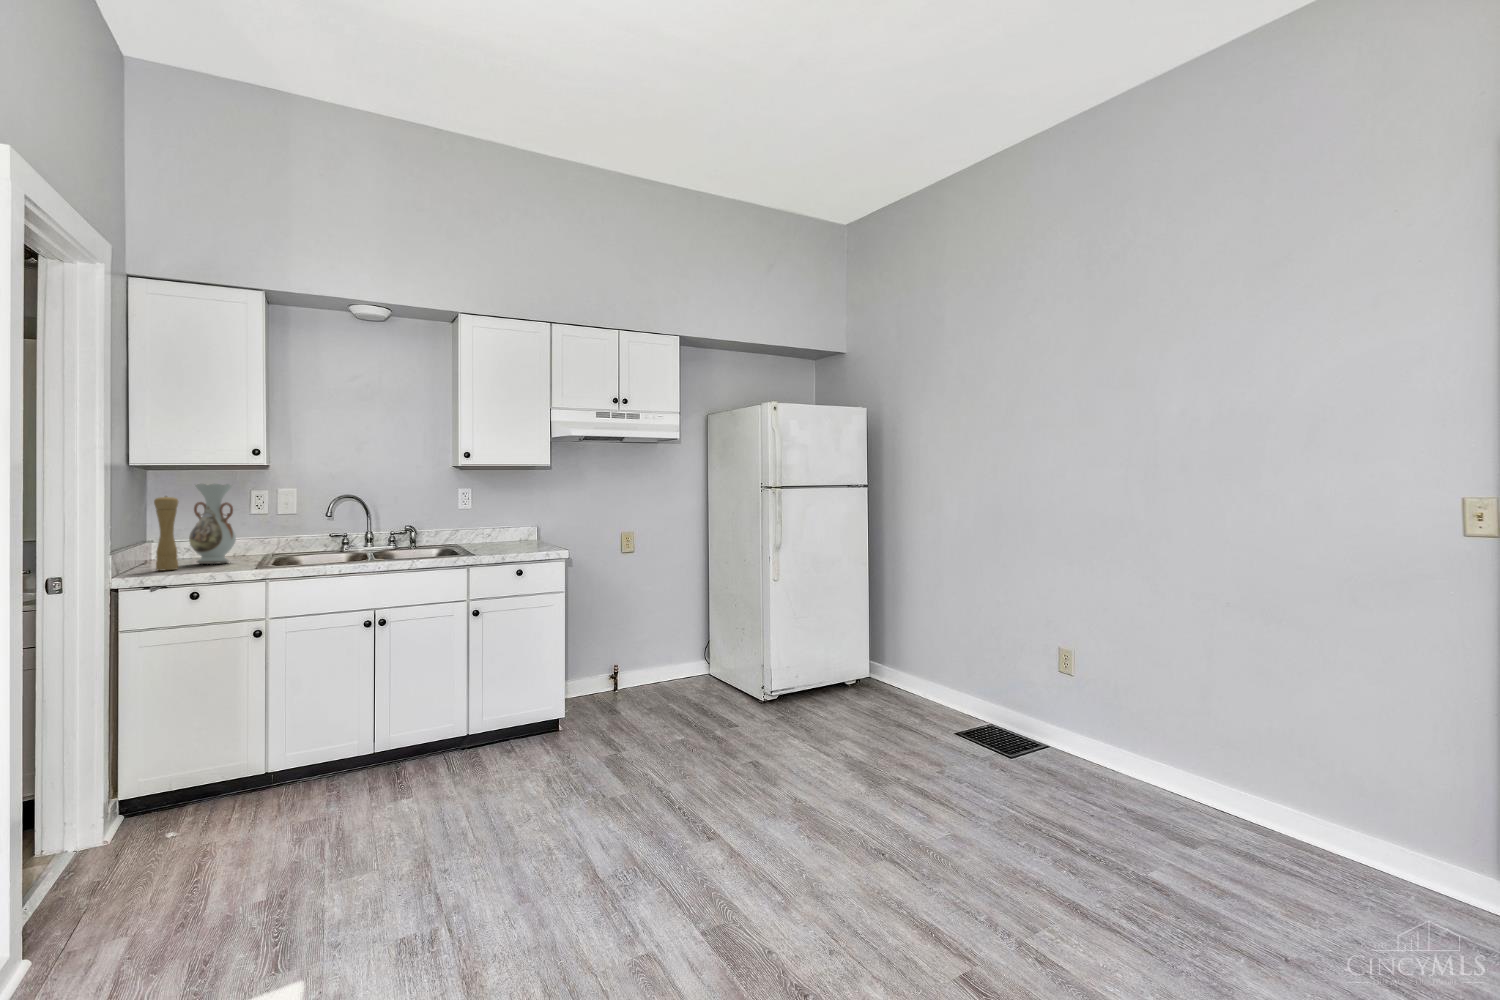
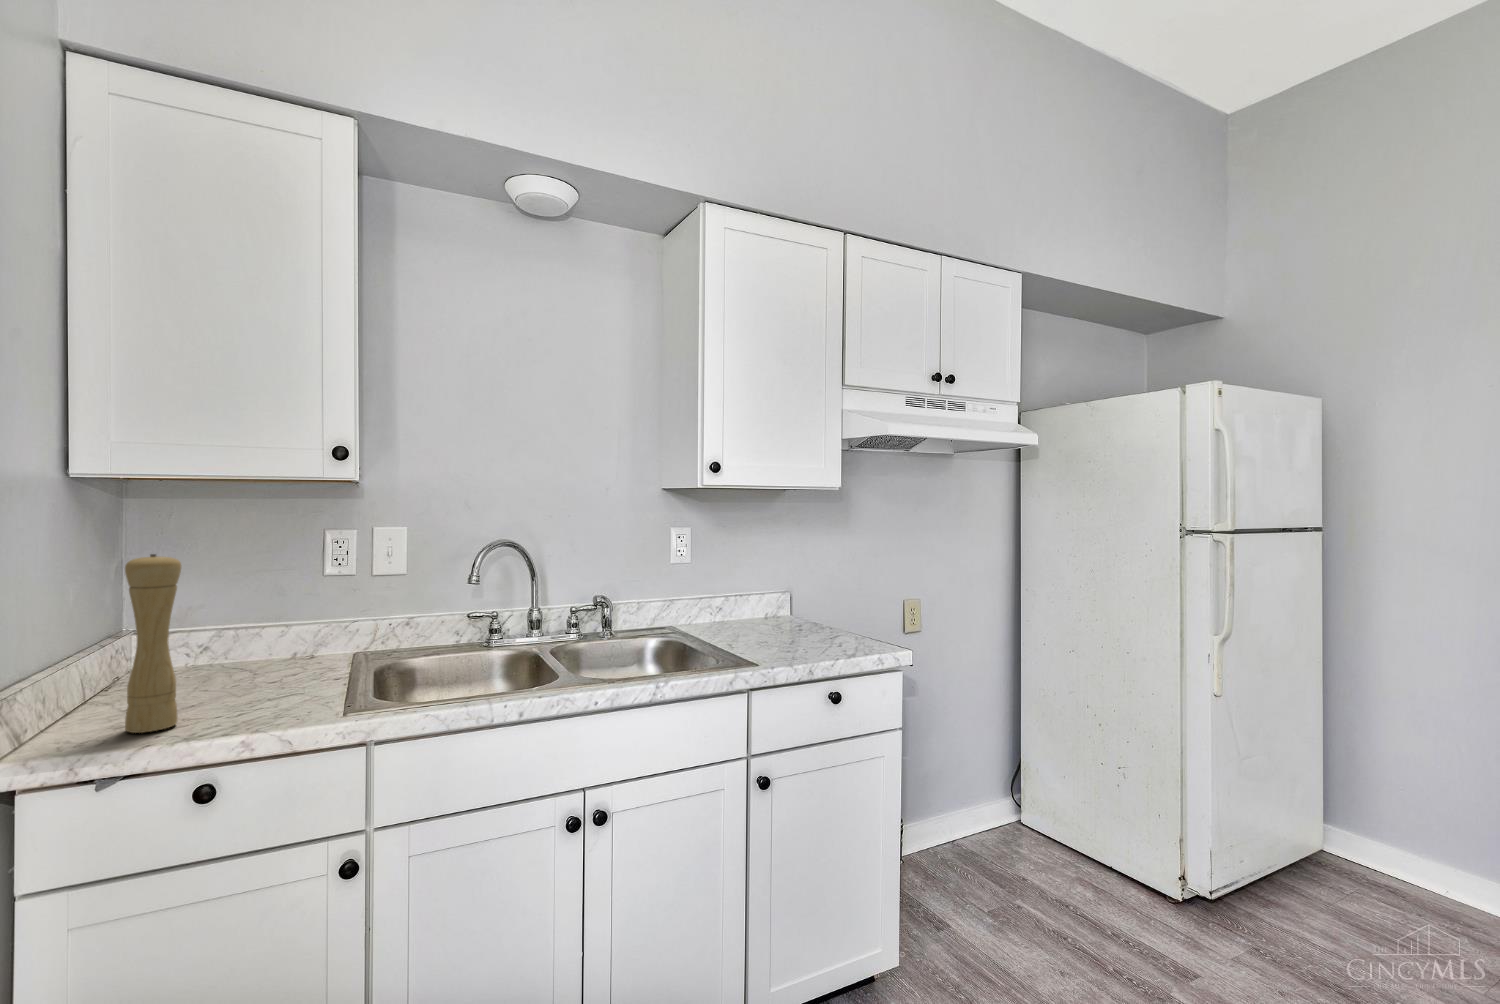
vase: present [189,484,236,564] -> none [202,521,298,696]

